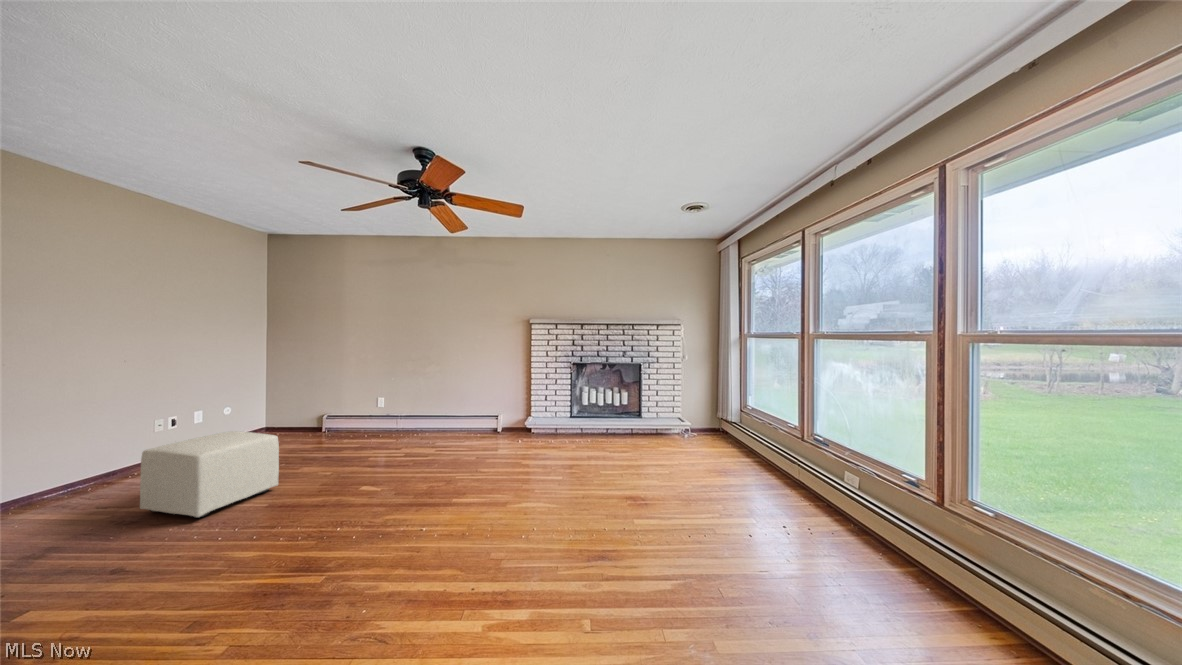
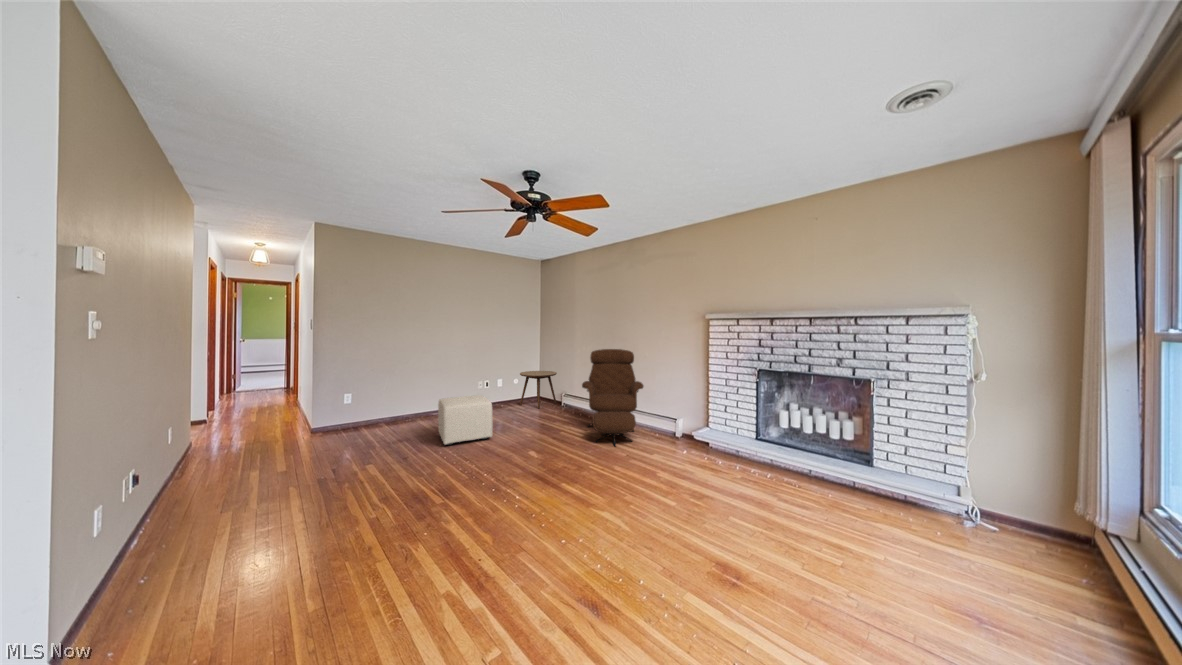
lounge chair: none [388,353,475,455] -> present [582,349,643,446]
side table: none [244,389,313,445] -> present [520,371,557,409]

